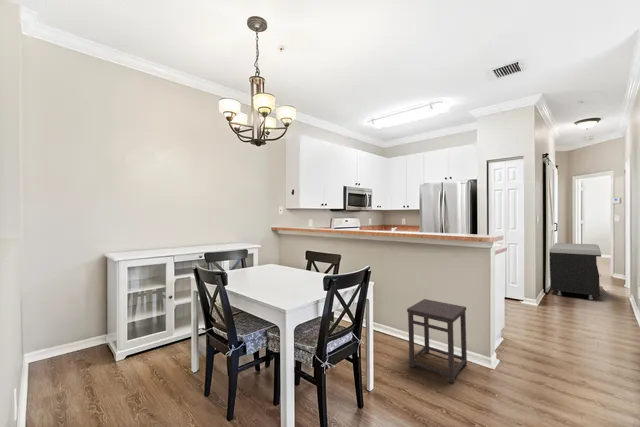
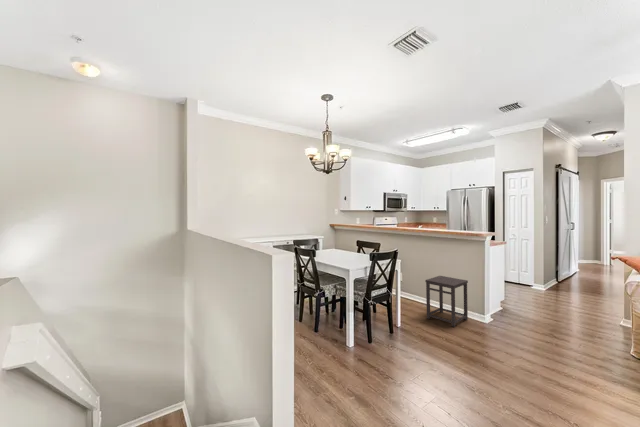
storage bench: present [549,243,601,300] -> none [562,240,615,288]

